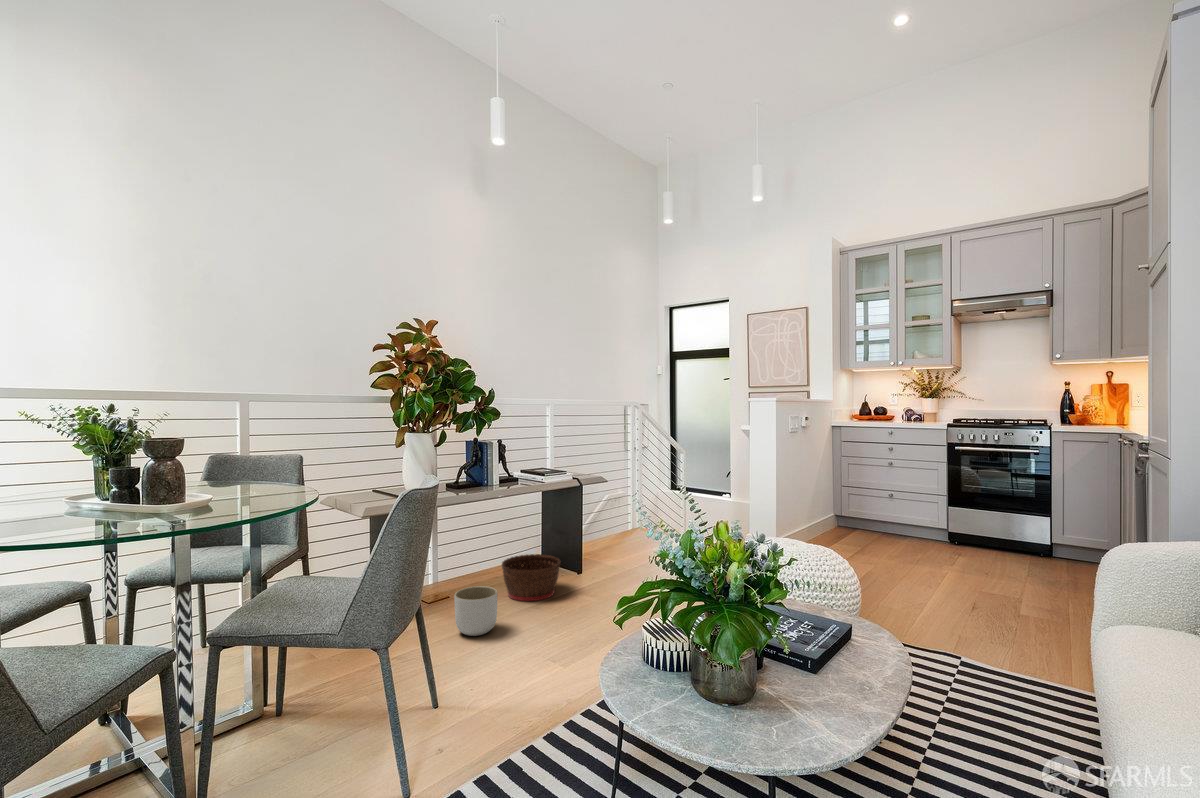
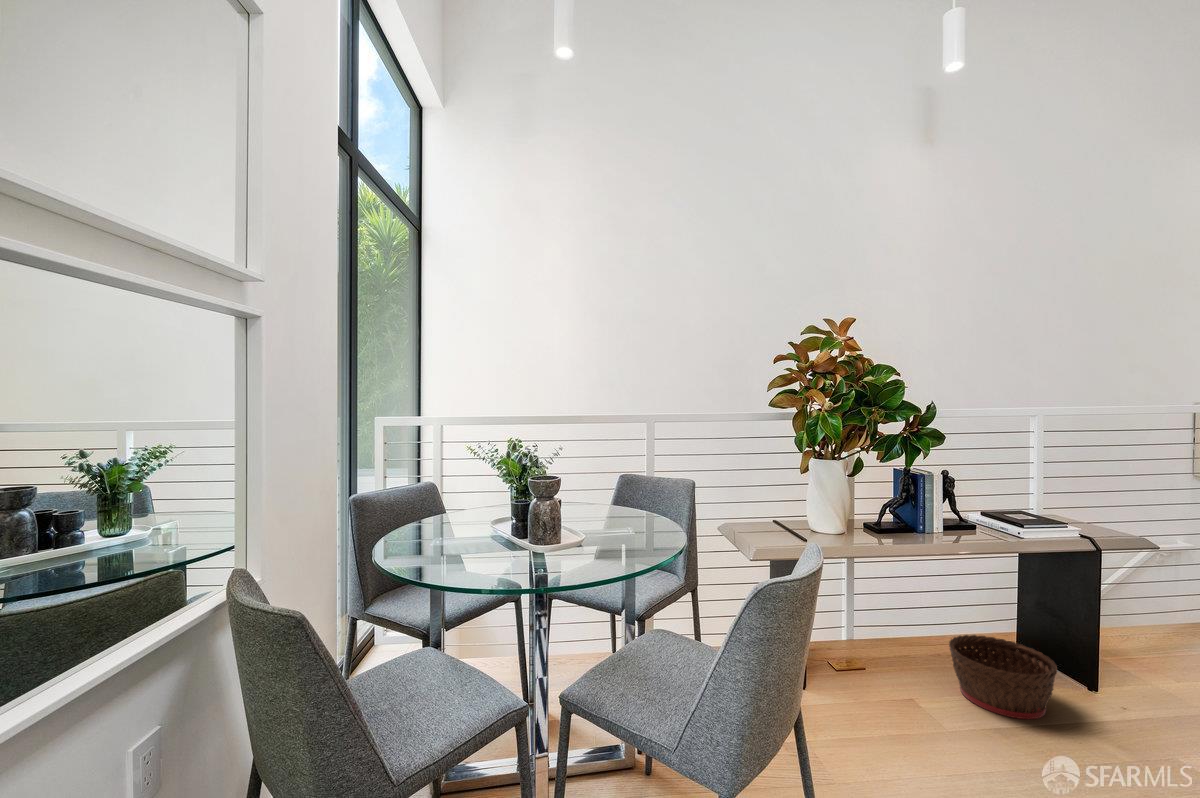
planter: present [454,586,497,636] -> none [873,671,940,750]

